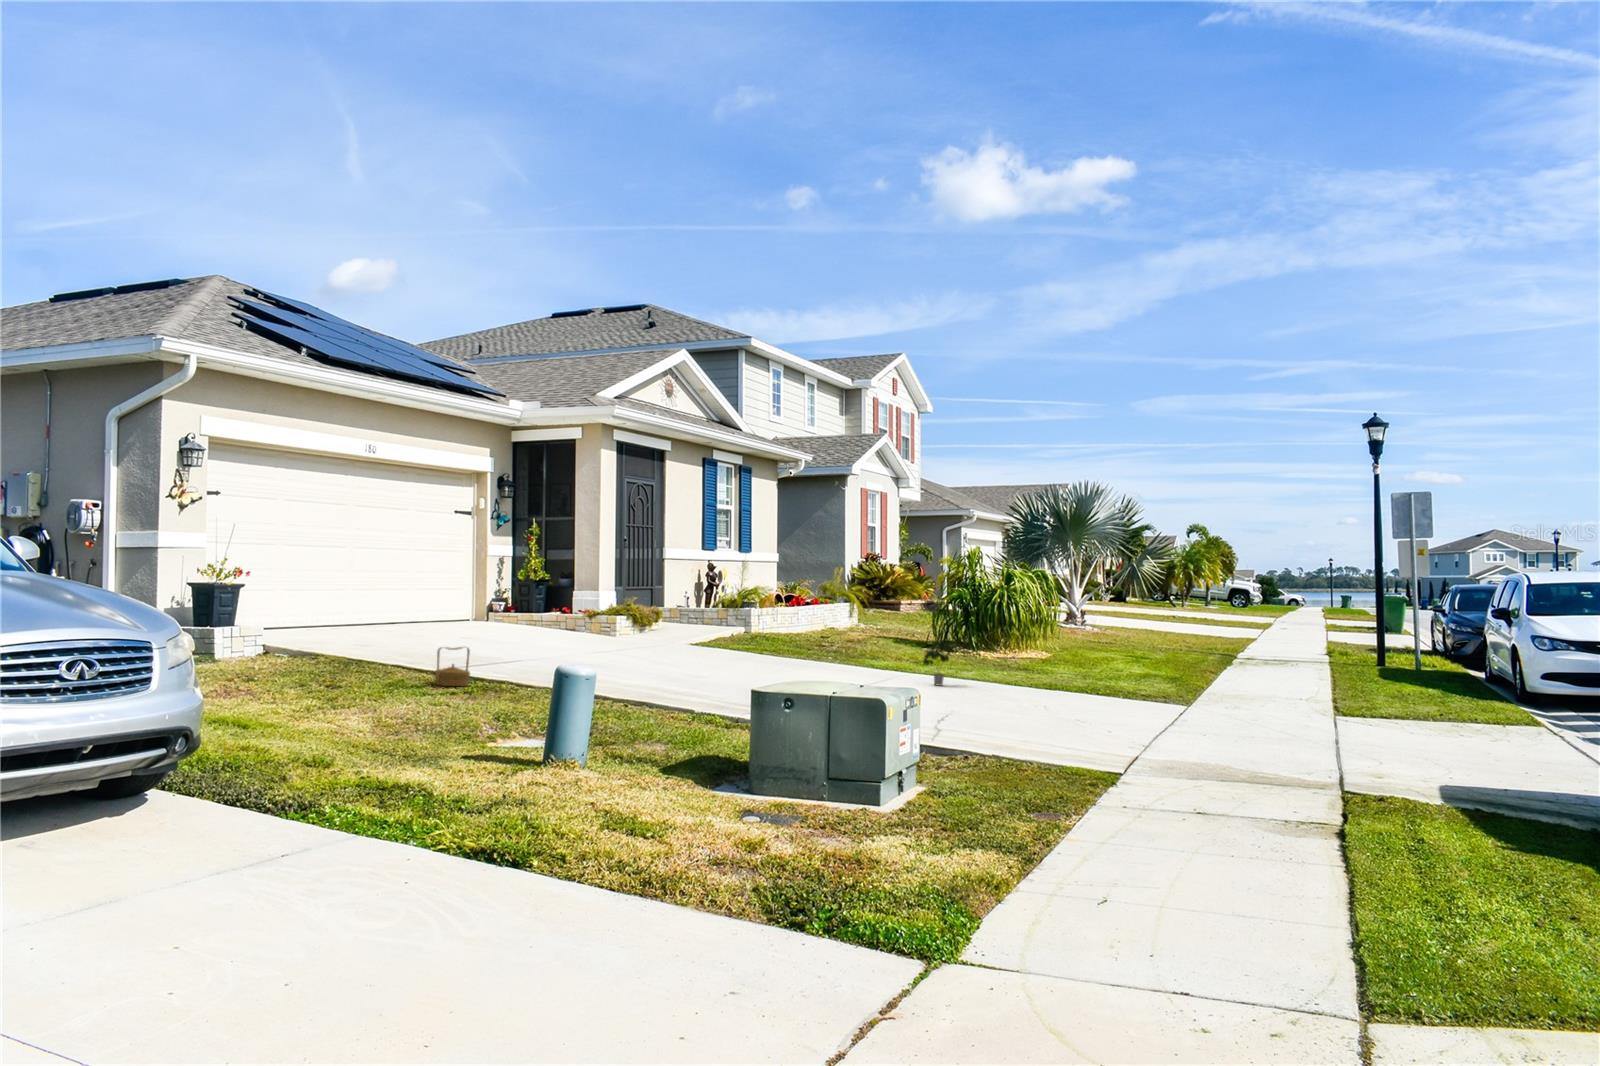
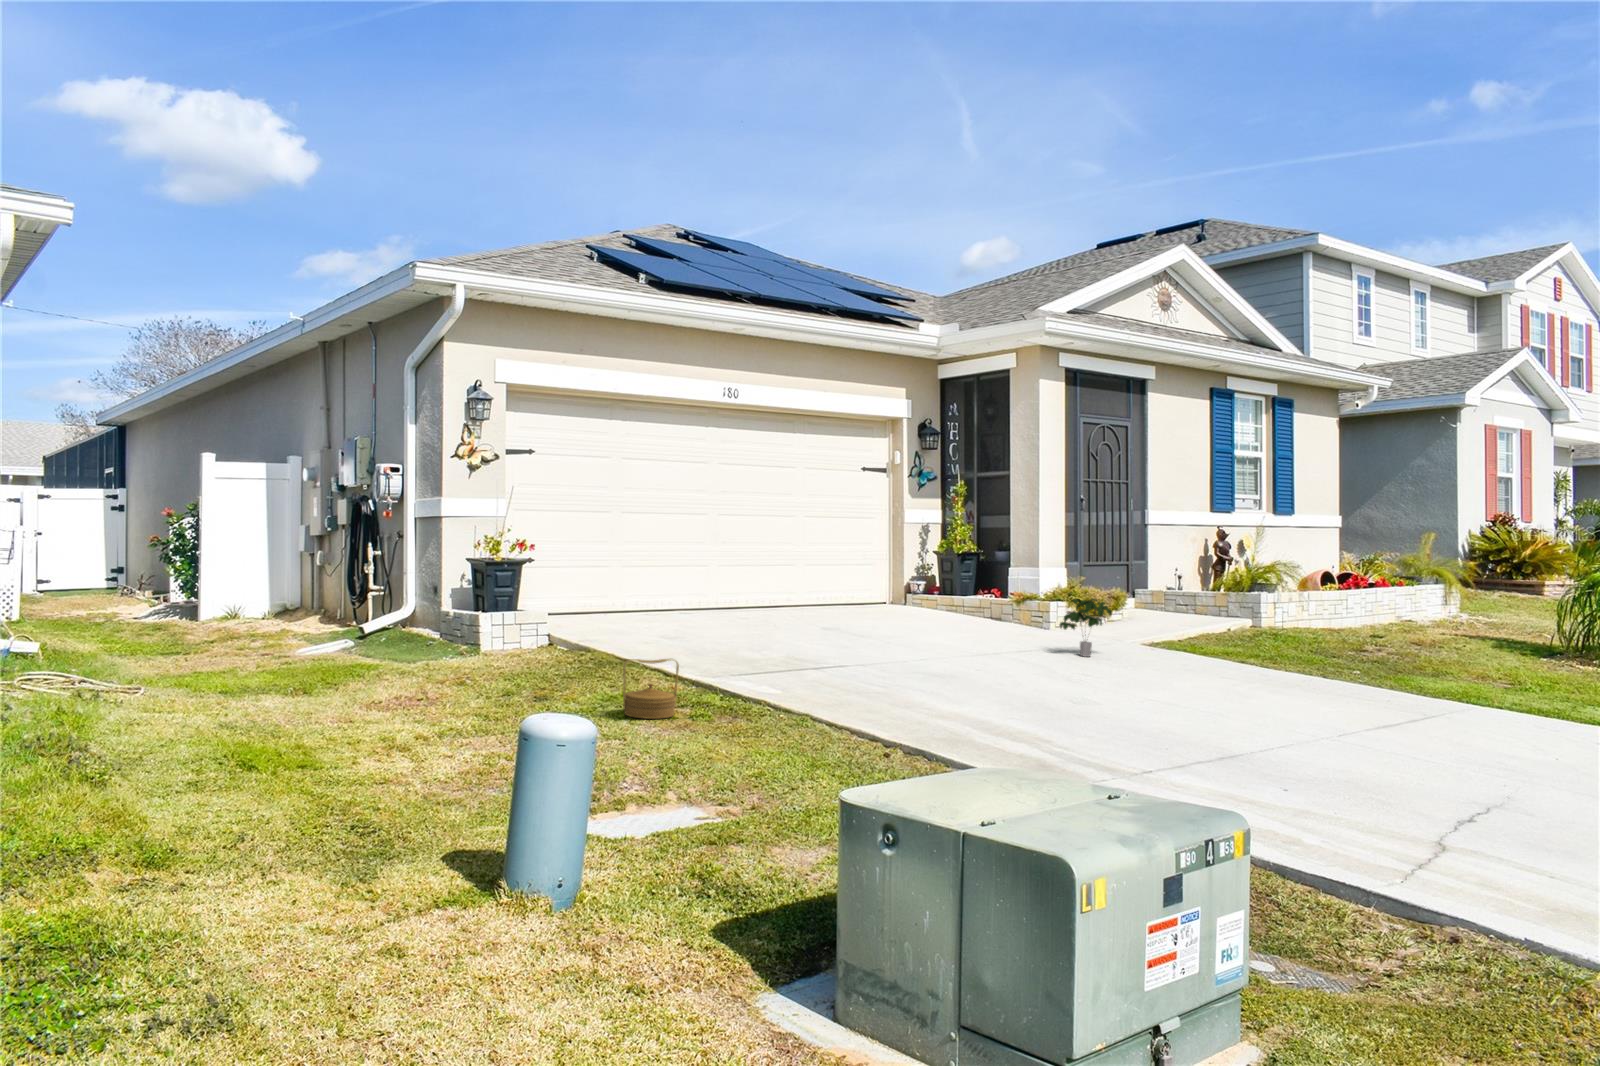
potted plant: present [923,641,954,686] -> present [1059,599,1112,657]

